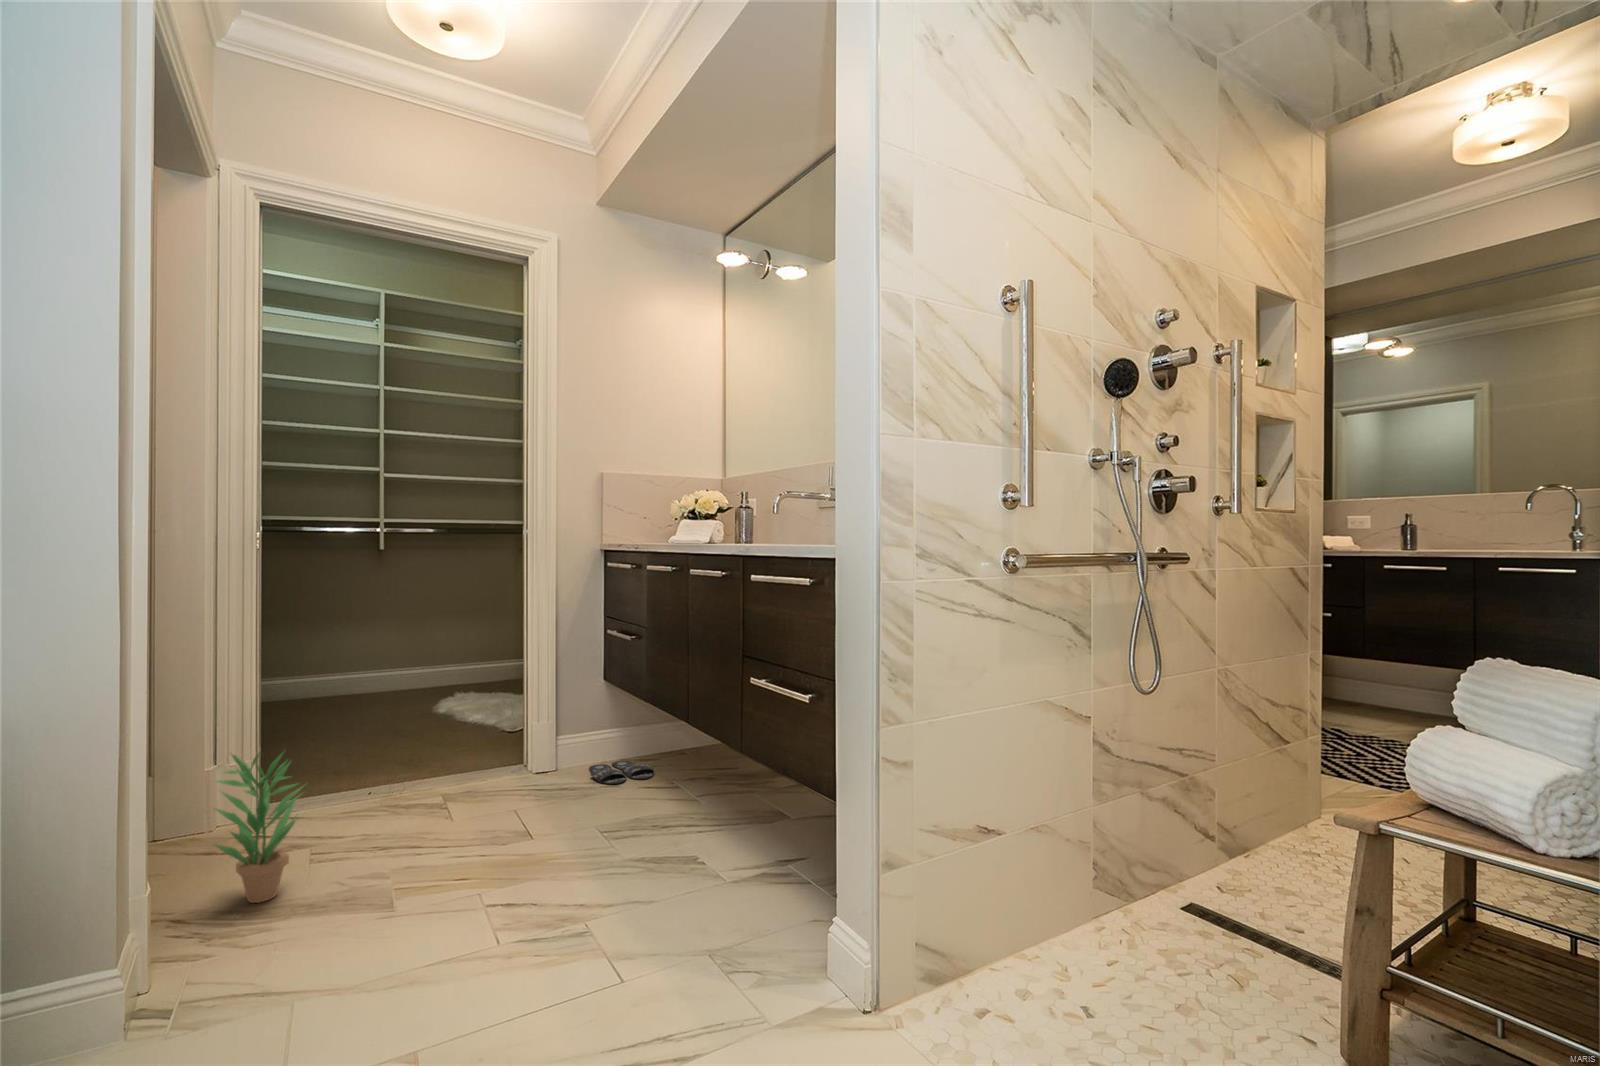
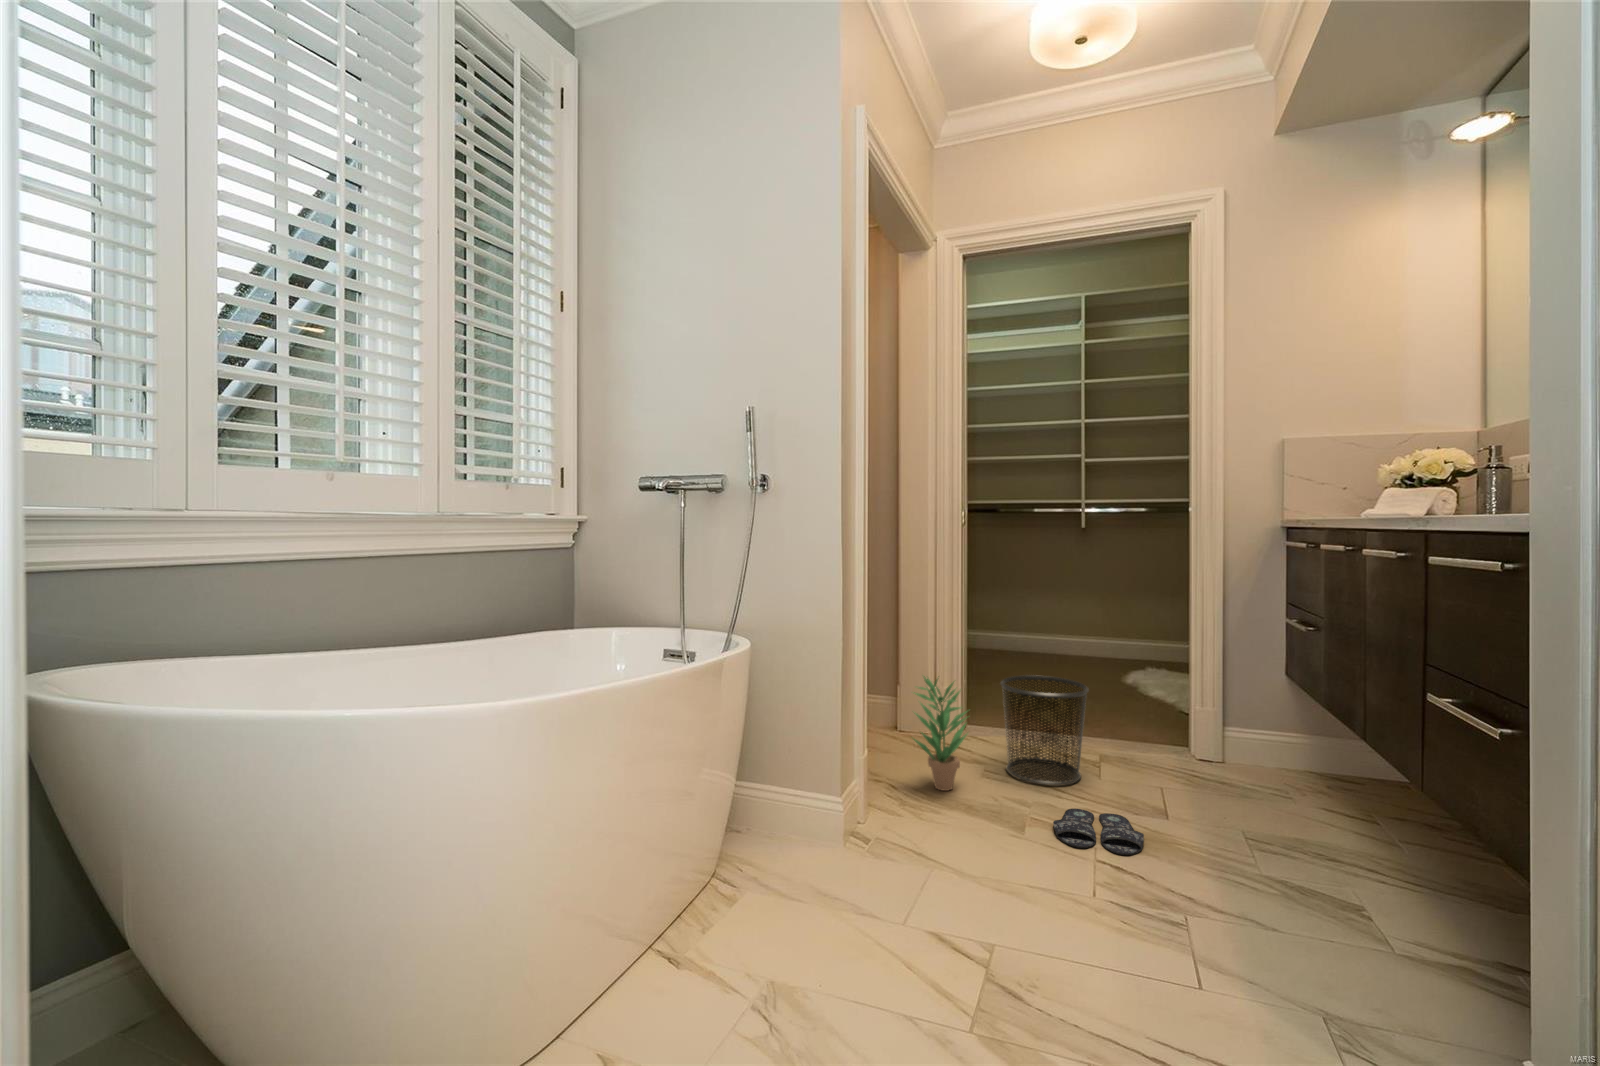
waste bin: none [333,723,444,854] -> present [1001,675,1089,786]
slippers: present [589,761,654,784] -> present [1053,809,1144,855]

